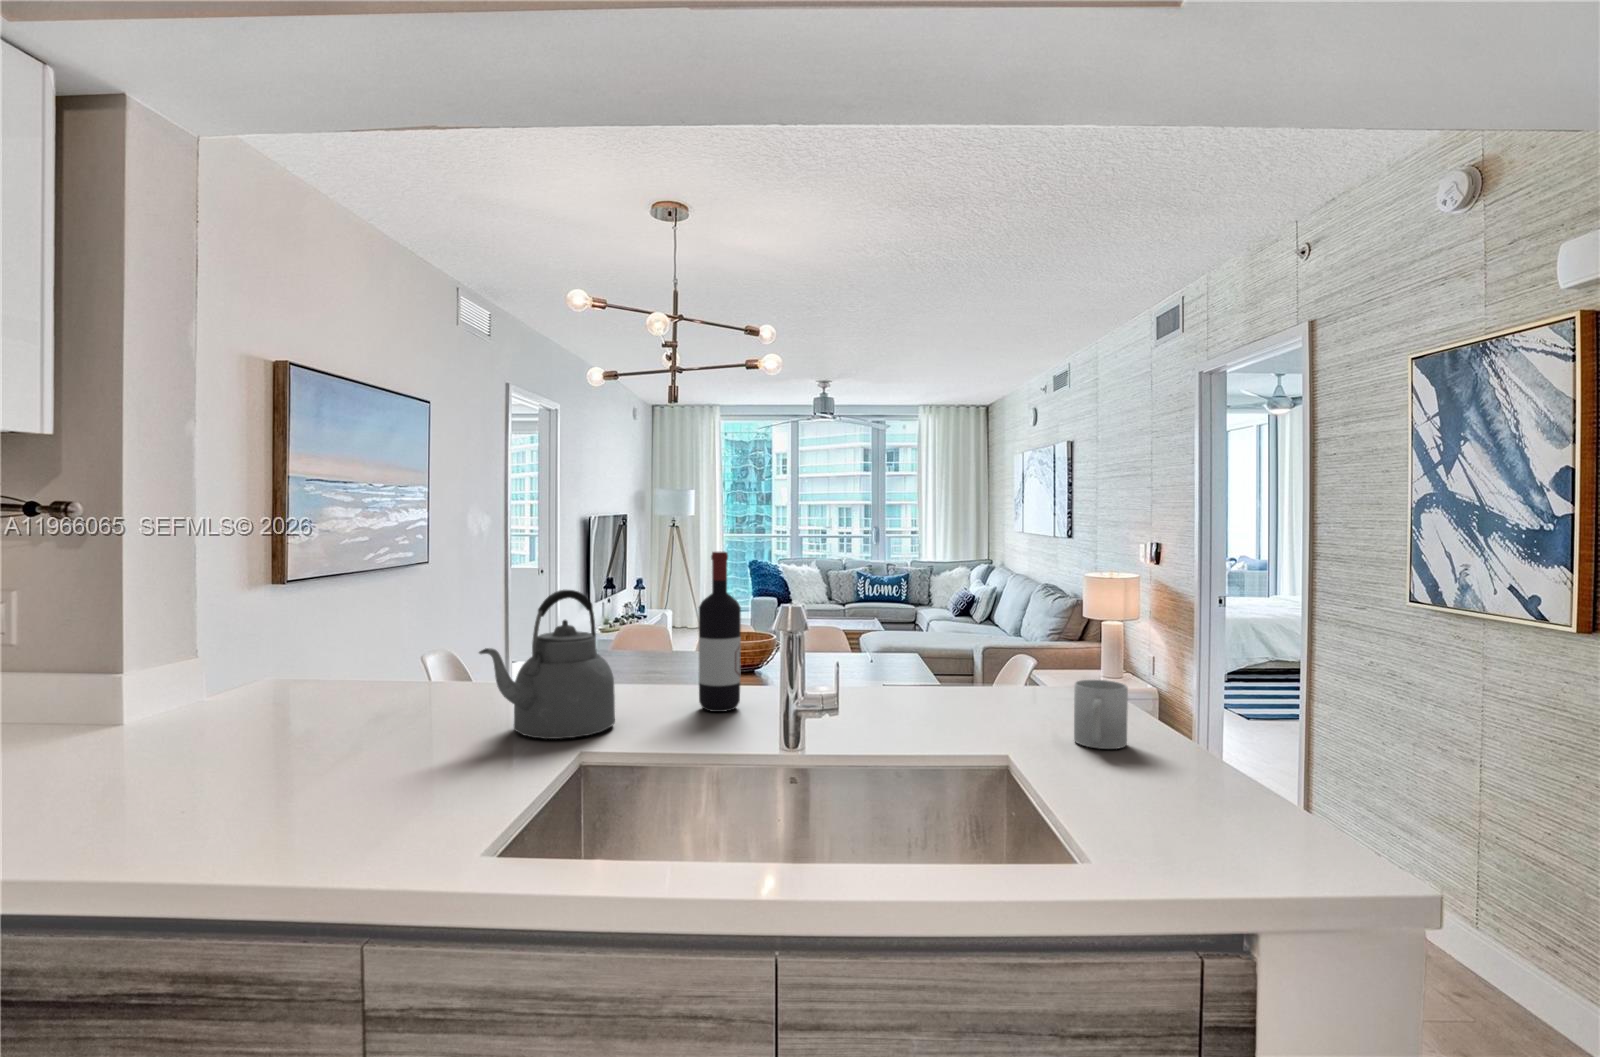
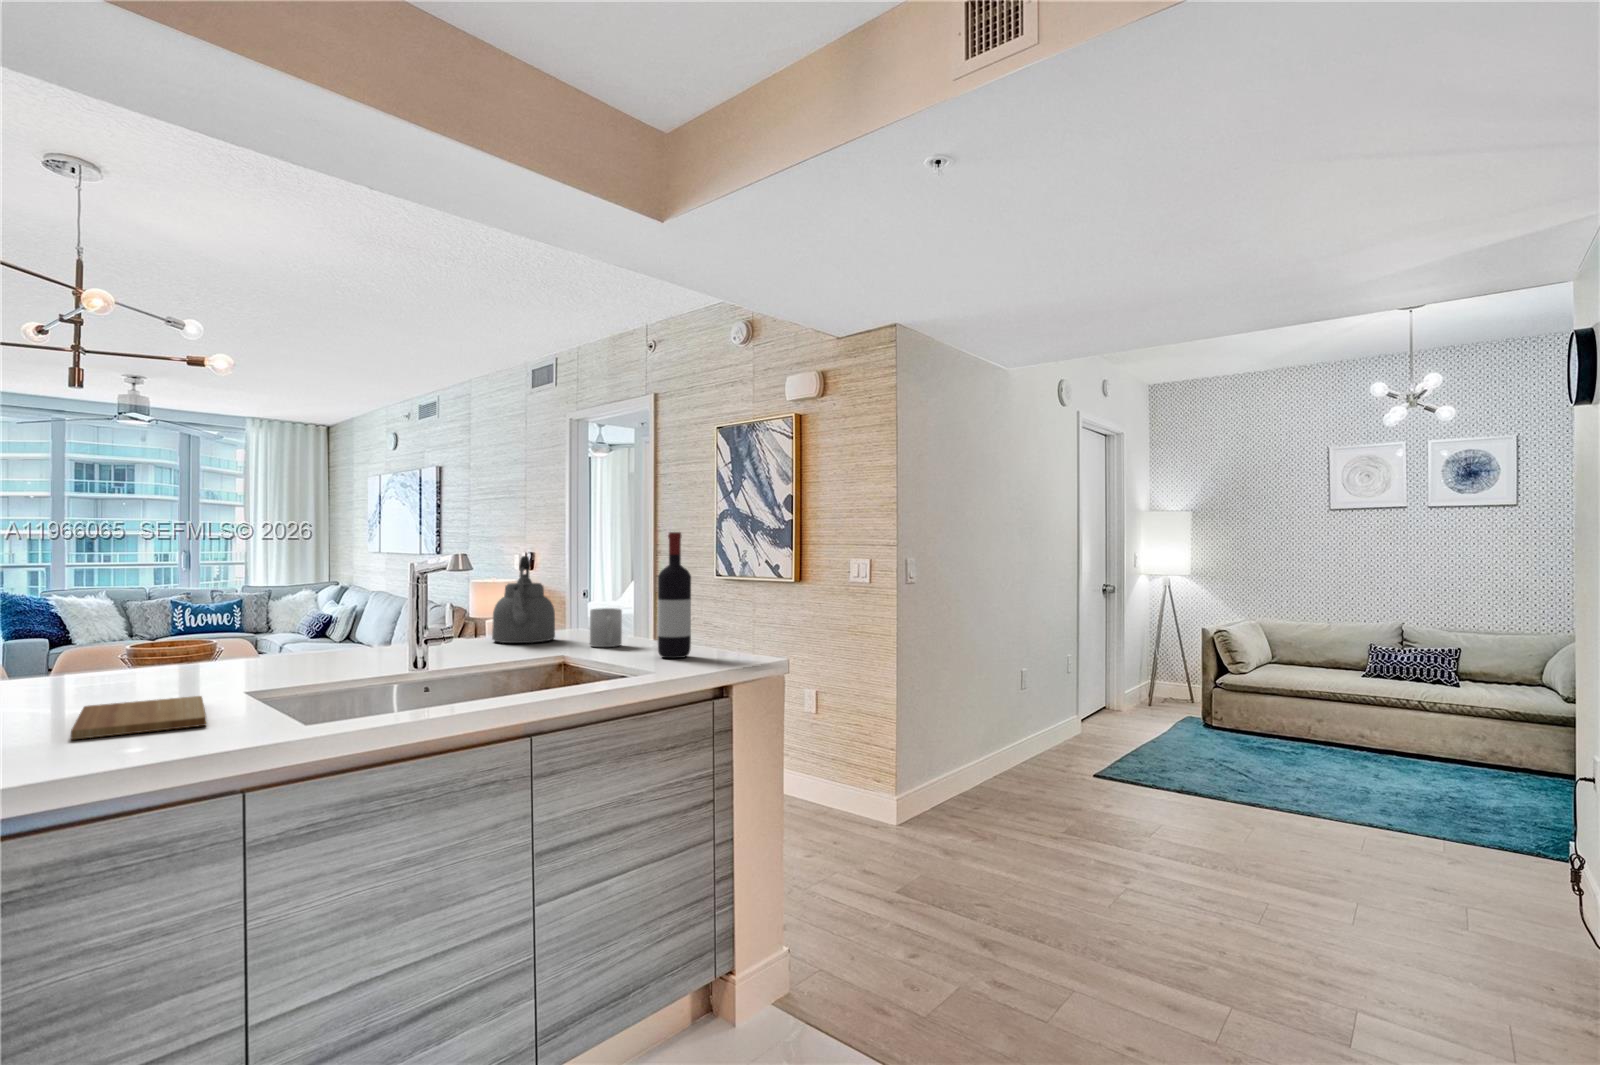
wine bottle: present [699,552,741,712] -> present [658,532,691,658]
kettle: present [479,590,615,739] -> present [492,556,555,643]
cutting board: none [249,775,470,852] -> present [71,696,206,740]

